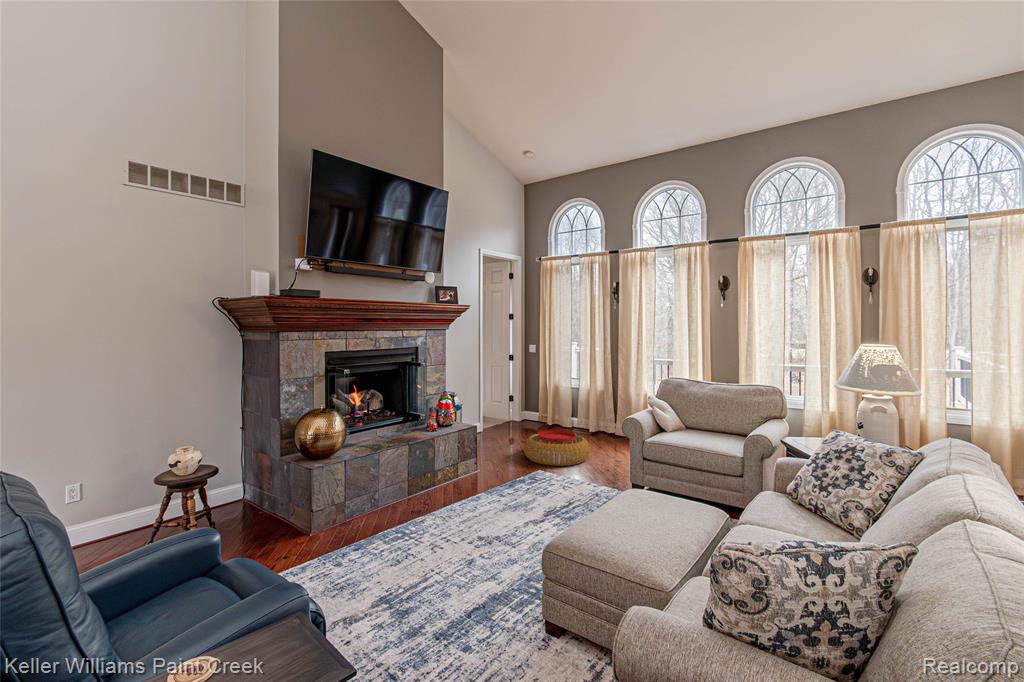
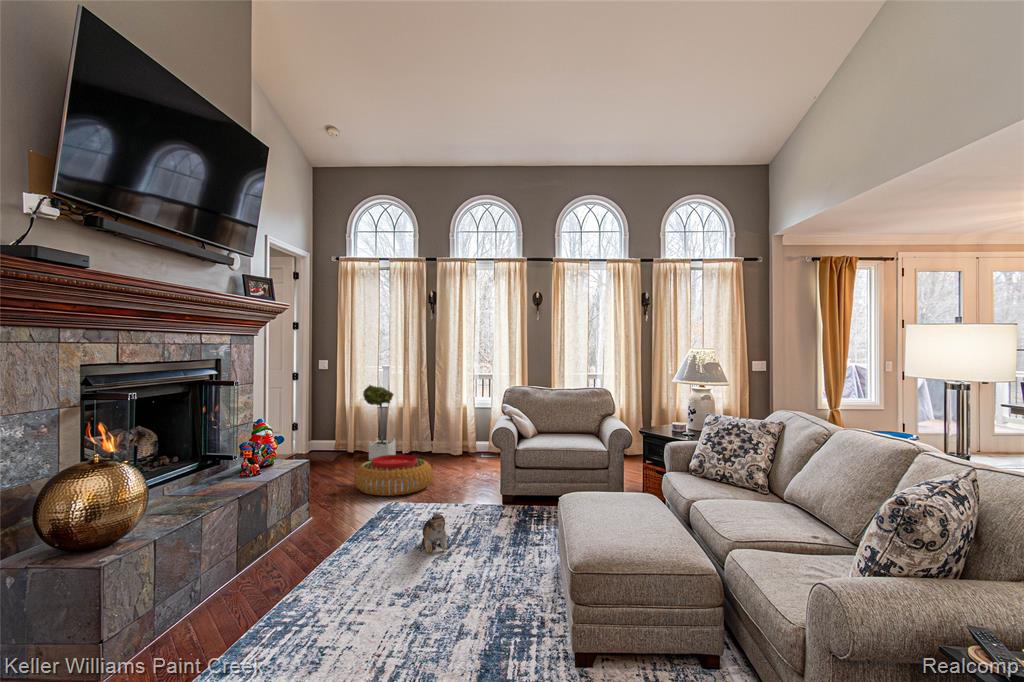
potted tree: none [556,368,584,435] -> present [363,385,396,460]
plush toy: none [524,484,549,516] -> present [422,513,447,553]

